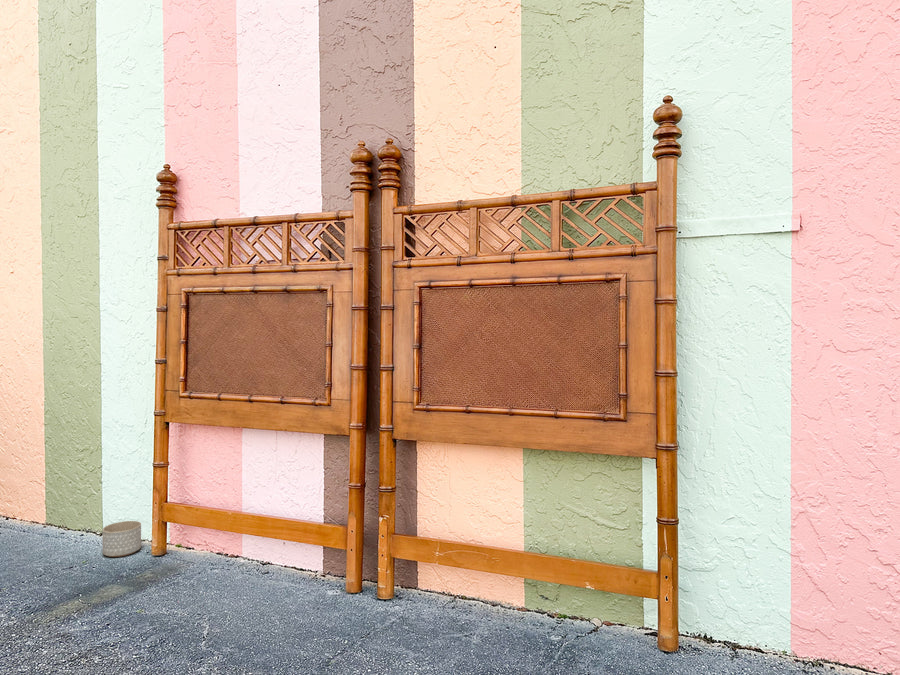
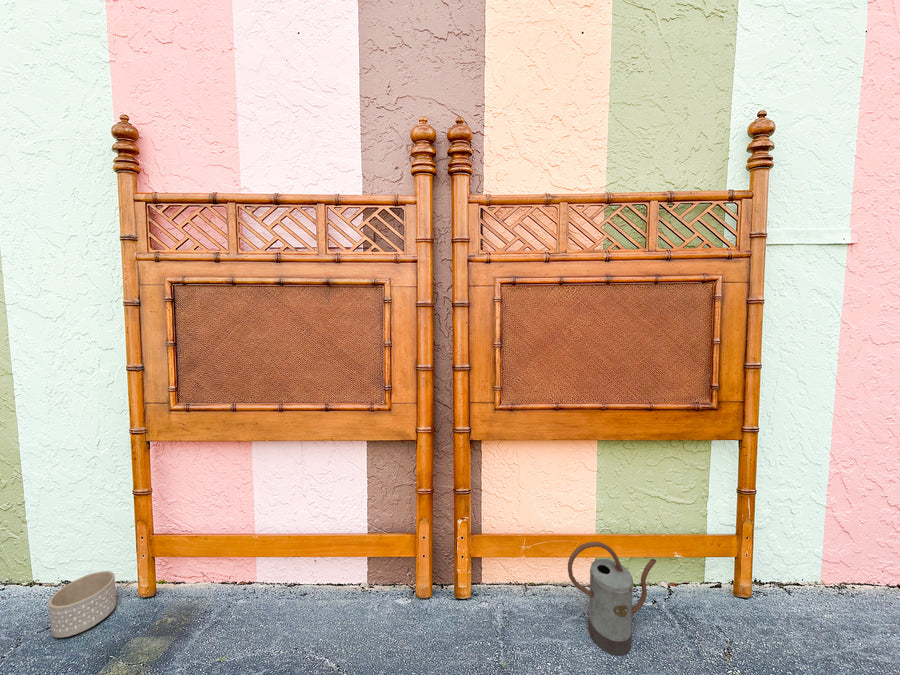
watering can: none [459,534,546,645] -> present [568,542,656,656]

